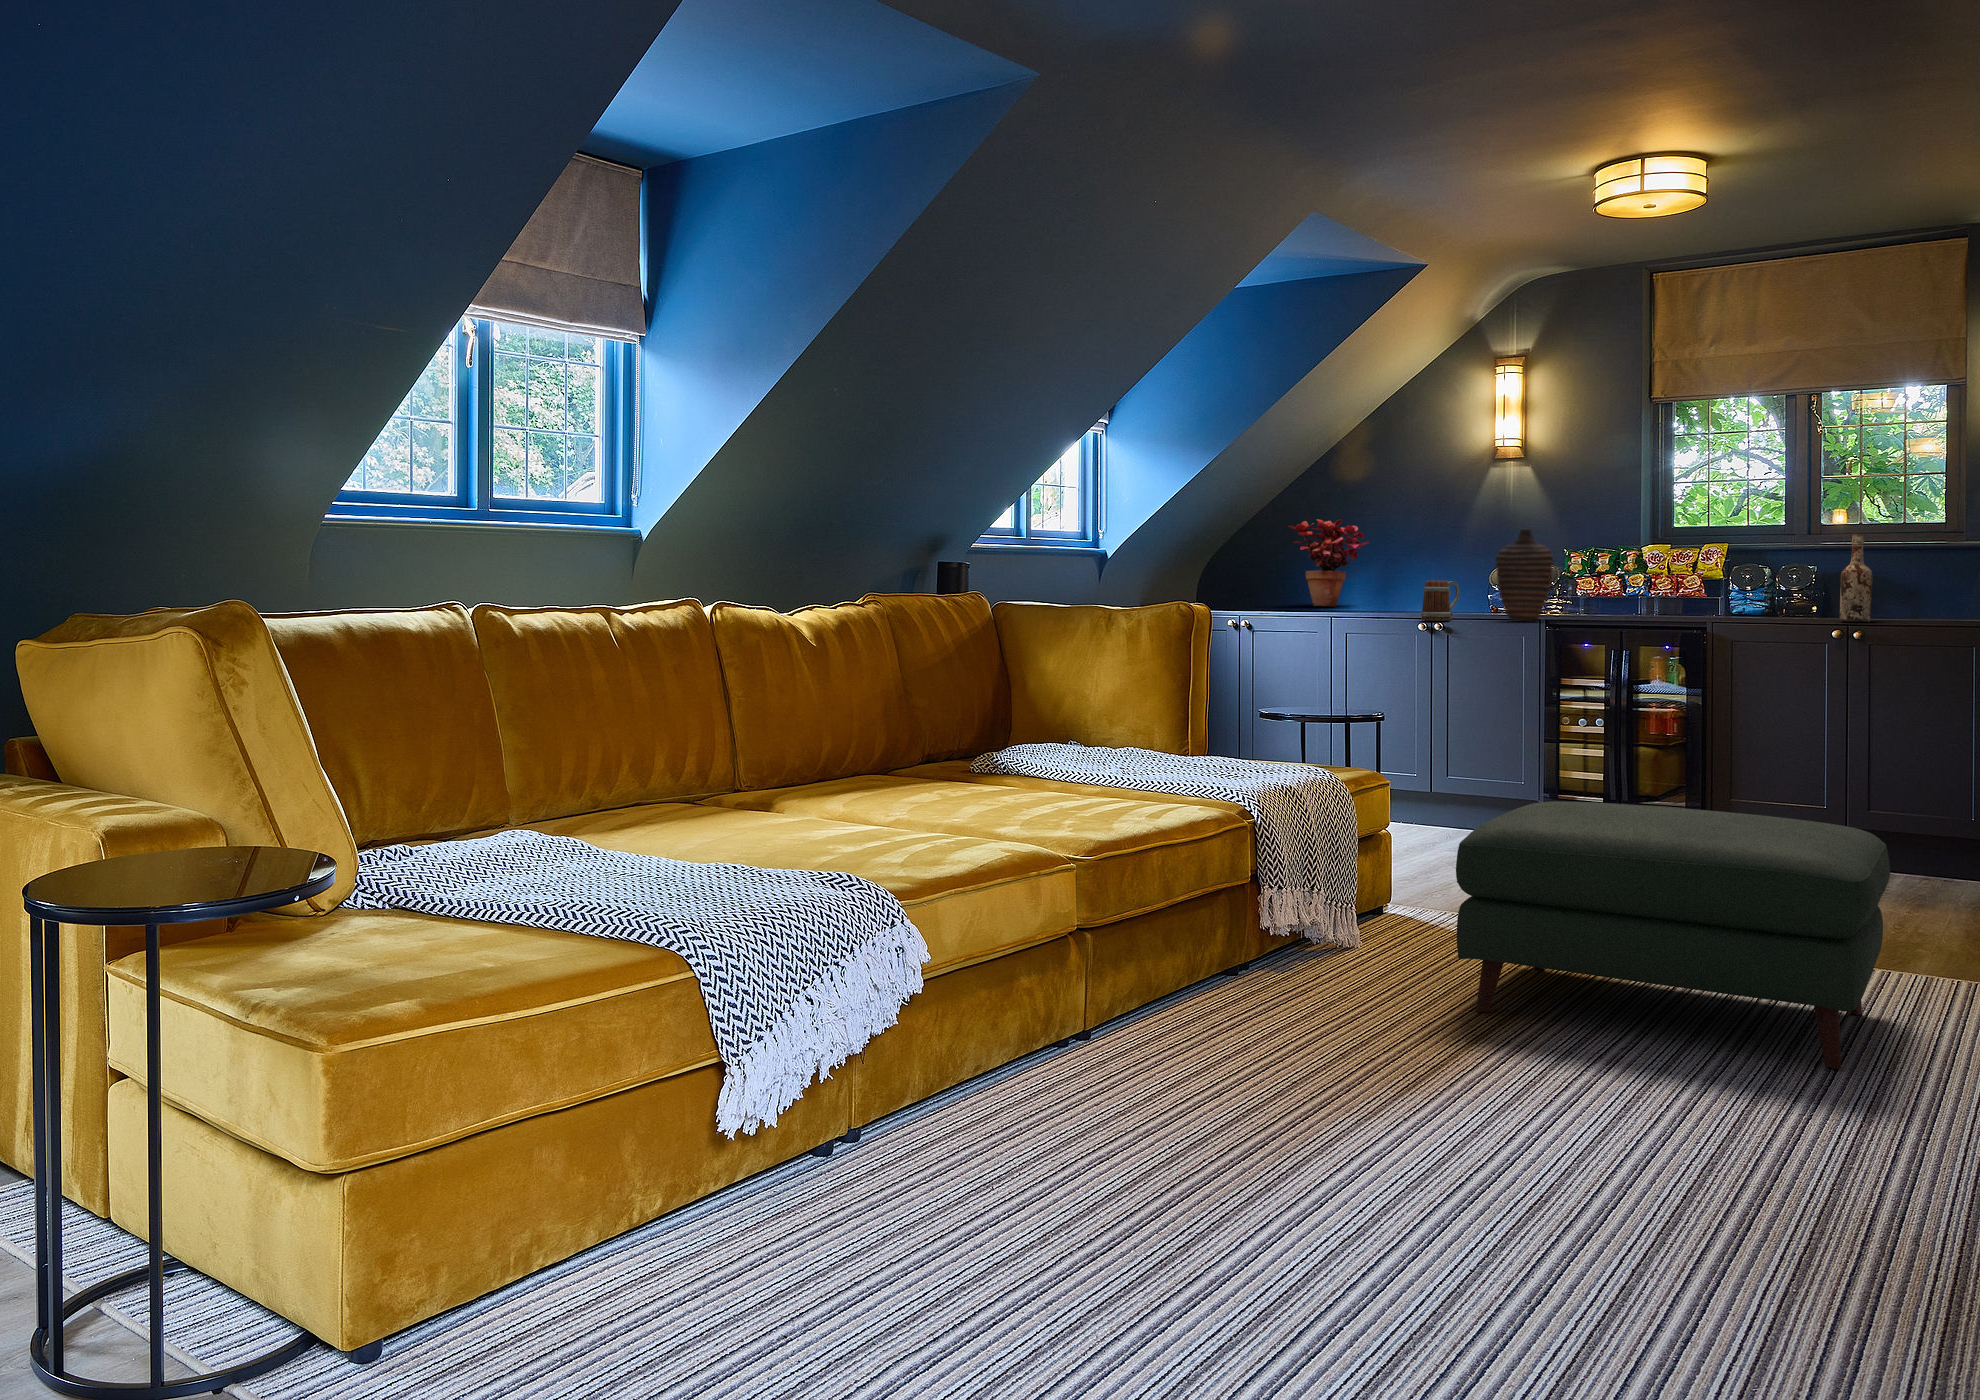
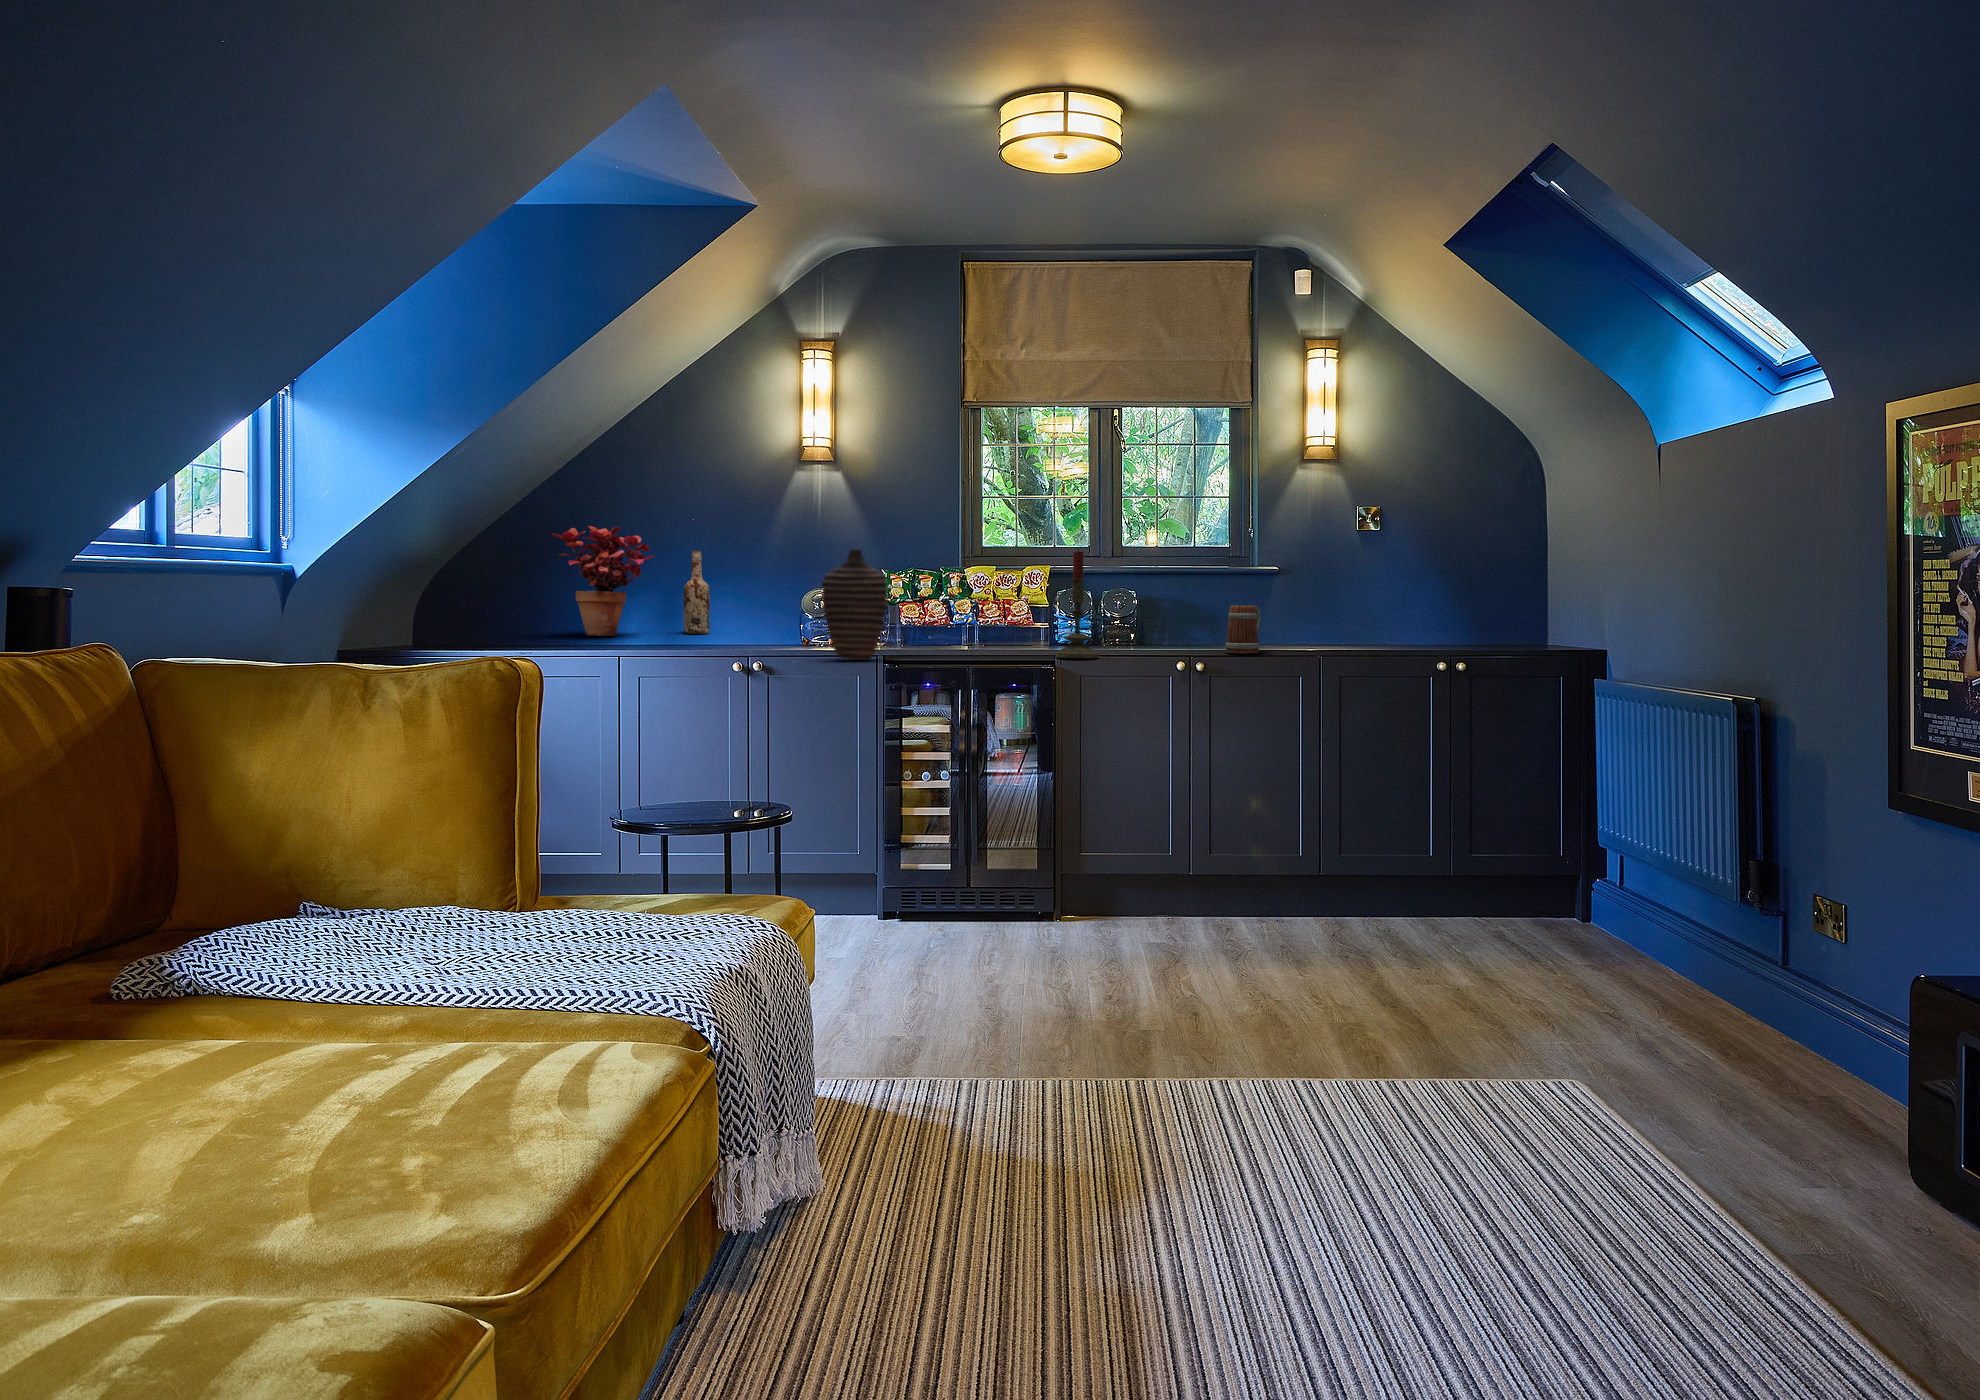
candle: none [1712,523,1754,621] -> present [1056,549,1099,658]
wine bottle: present [1840,534,1872,622] -> present [684,551,710,634]
beer mug: present [1421,581,1459,621] -> present [1225,605,1260,653]
ottoman: present [1456,801,1890,1069] -> none [906,948,1442,1312]

